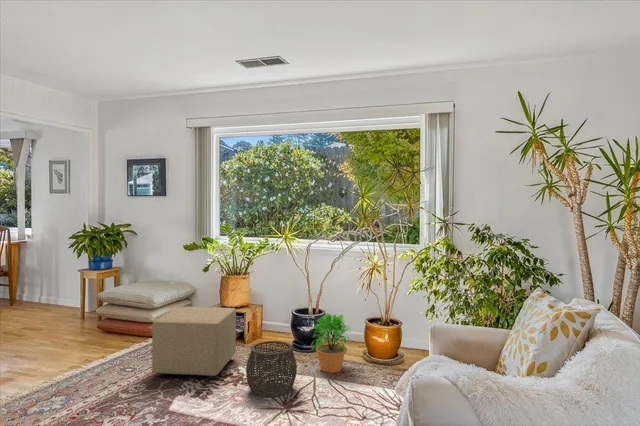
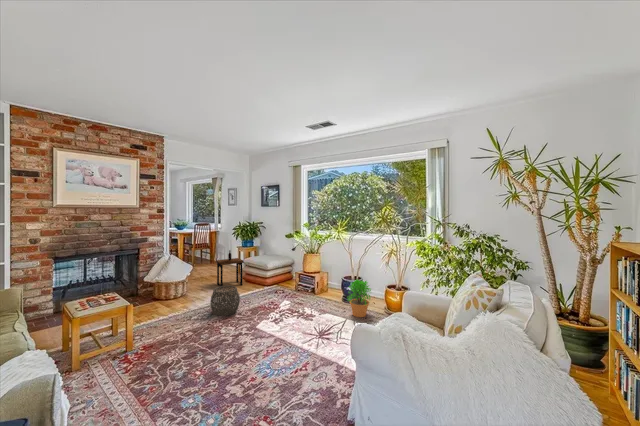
side table: none [45,276,103,349] -> present [216,250,243,286]
ottoman: present [152,307,236,379] -> none [256,270,306,313]
woven basket: present [246,341,297,398] -> present [210,286,240,316]

